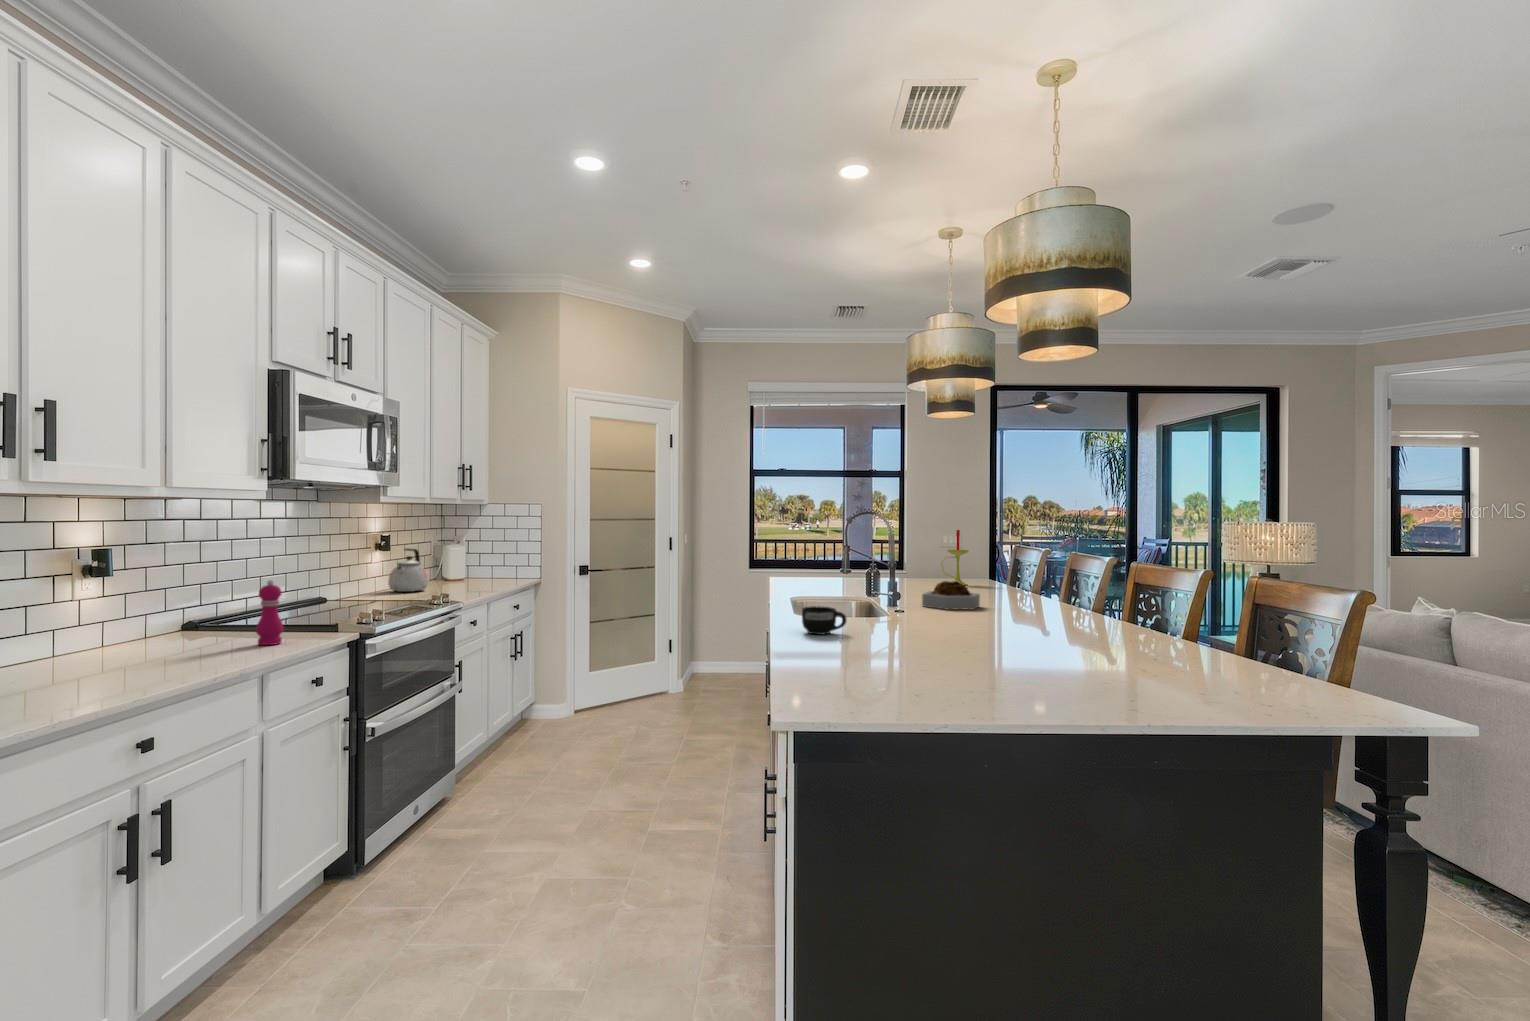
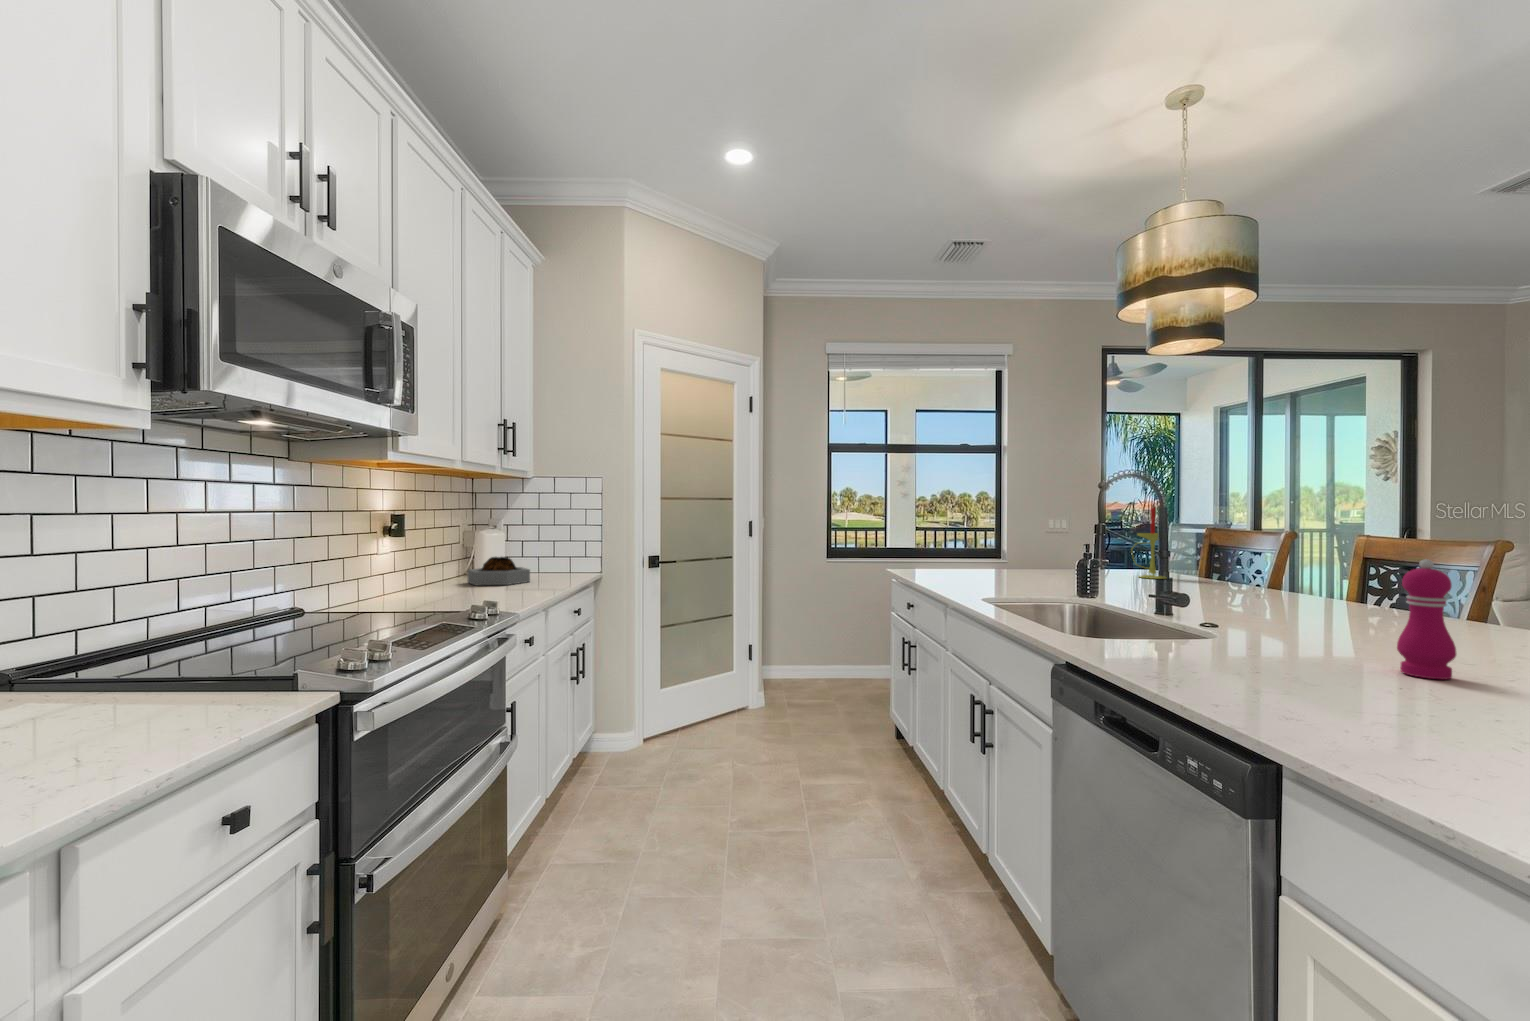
kettle: present [388,549,429,592] -> none [403,533,461,595]
pepper mill: present [256,580,283,645] -> present [1397,559,1456,679]
decorative bowl: present [922,581,980,610] -> present [468,557,530,585]
mug: present [802,606,846,634] -> none [1273,637,1381,701]

